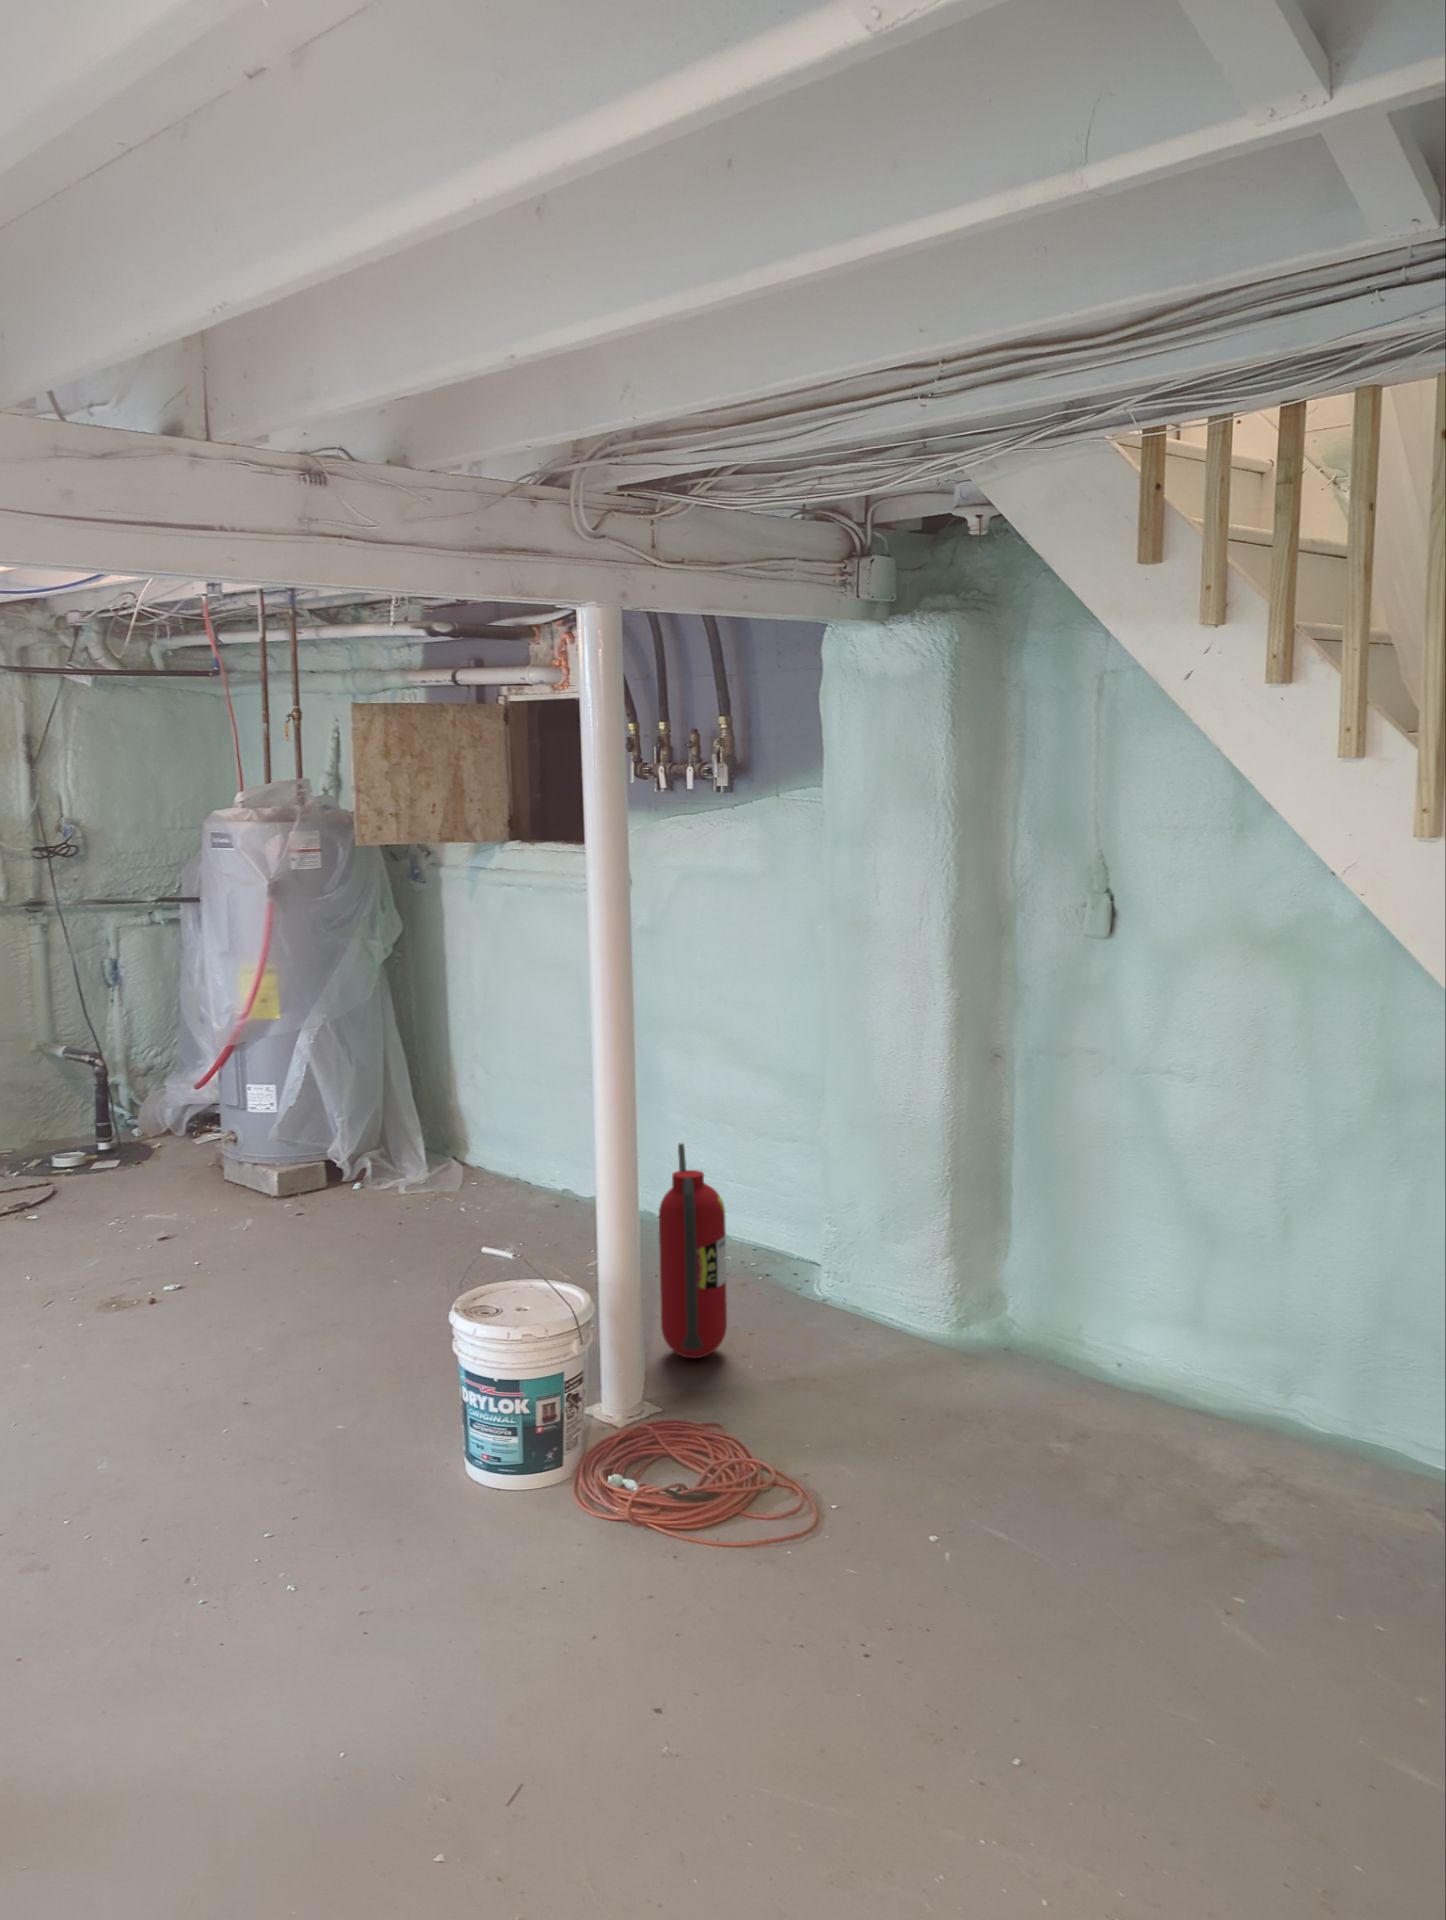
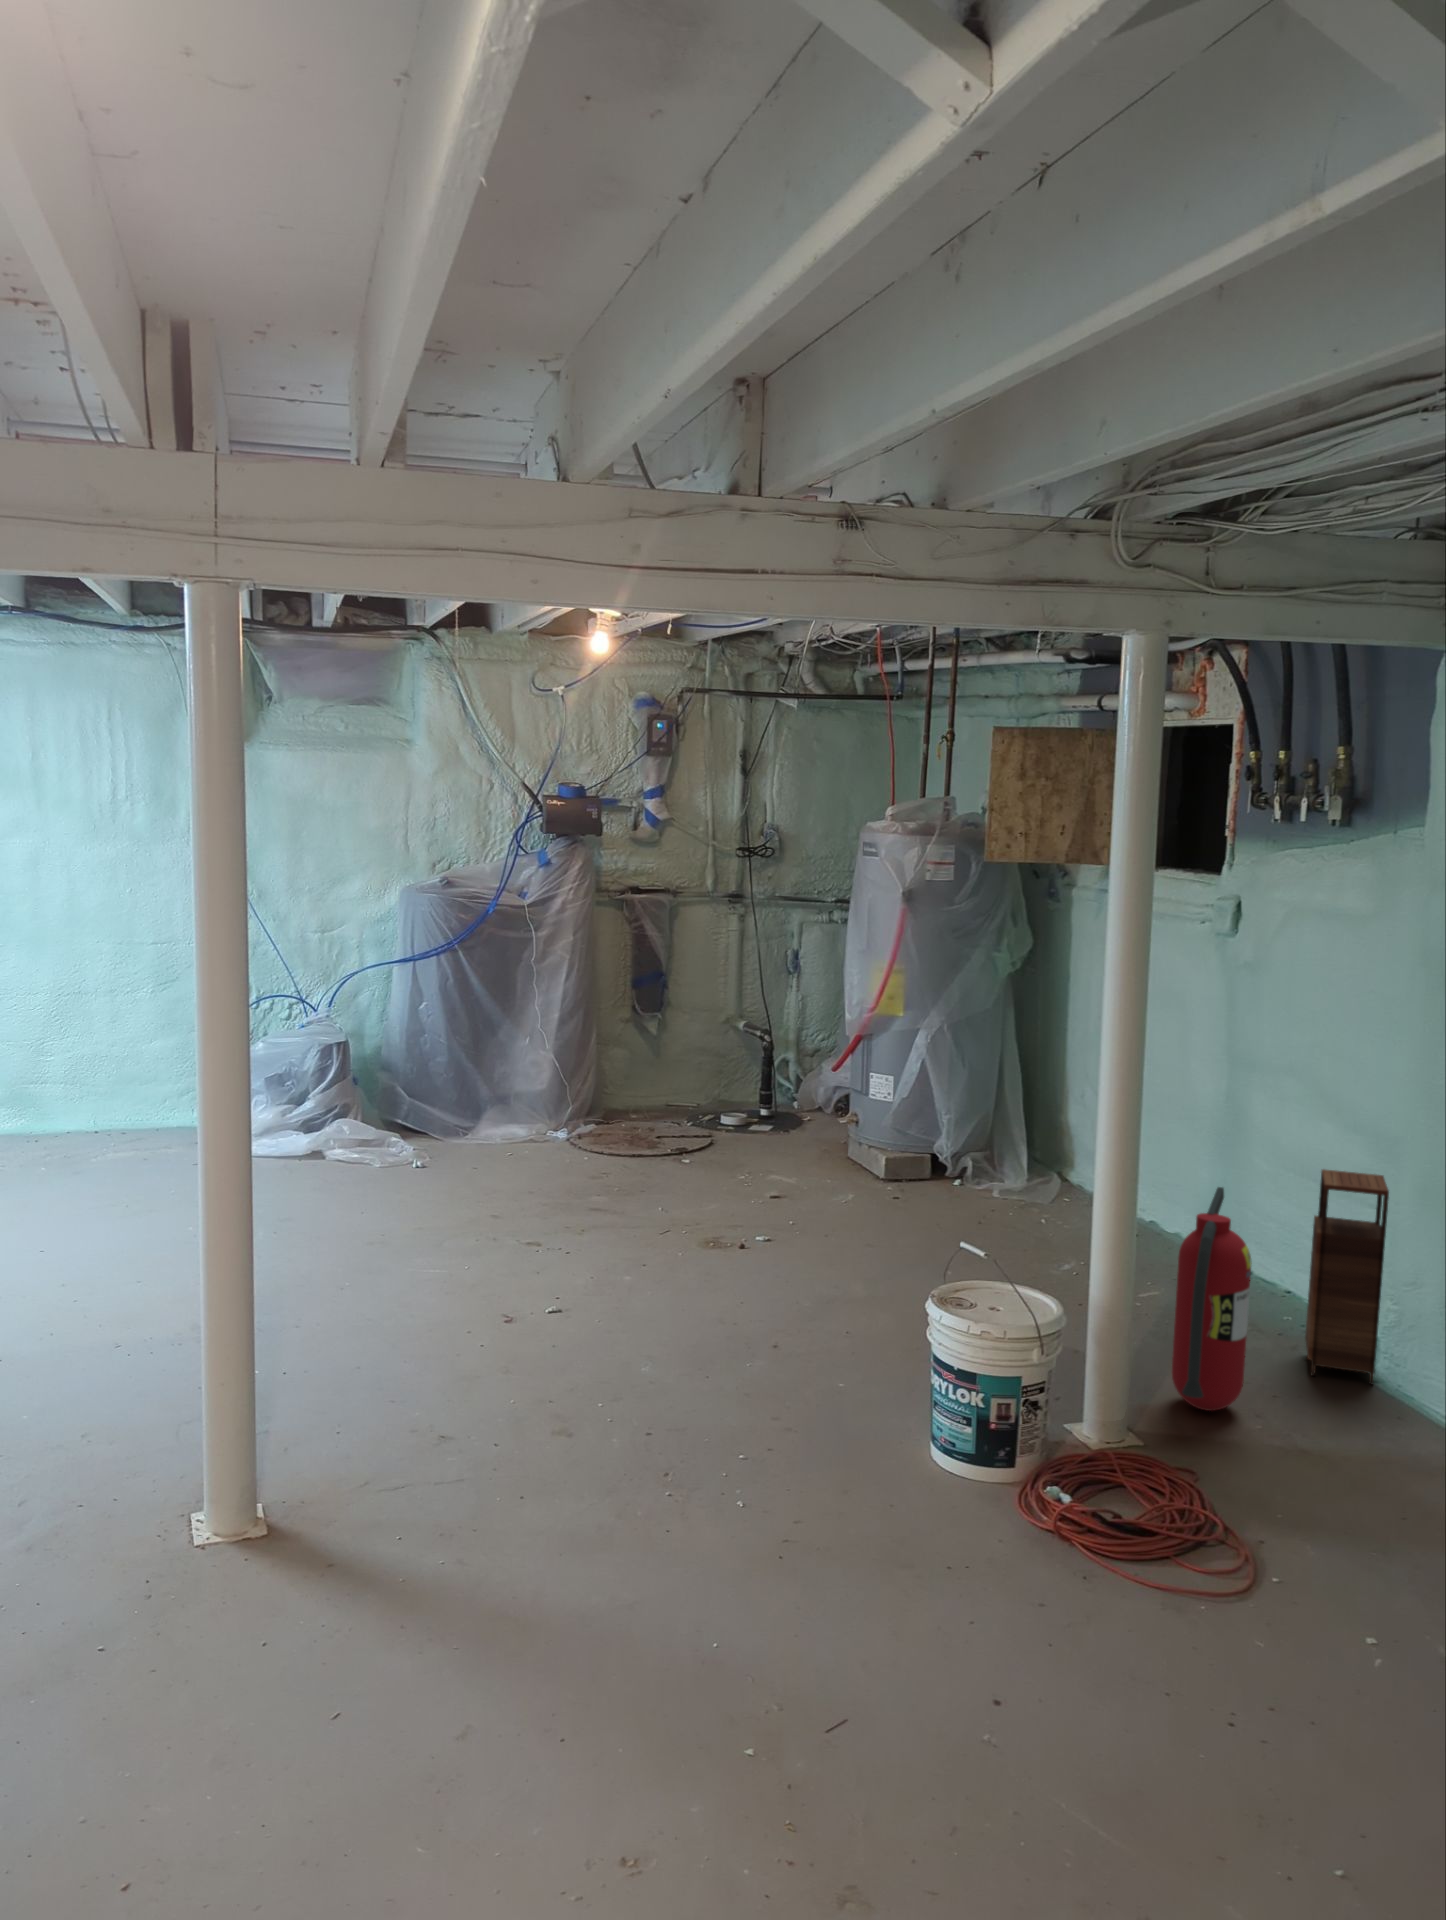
storage cabinet: none [748,1108,816,1302] -> present [1305,1169,1389,1384]

